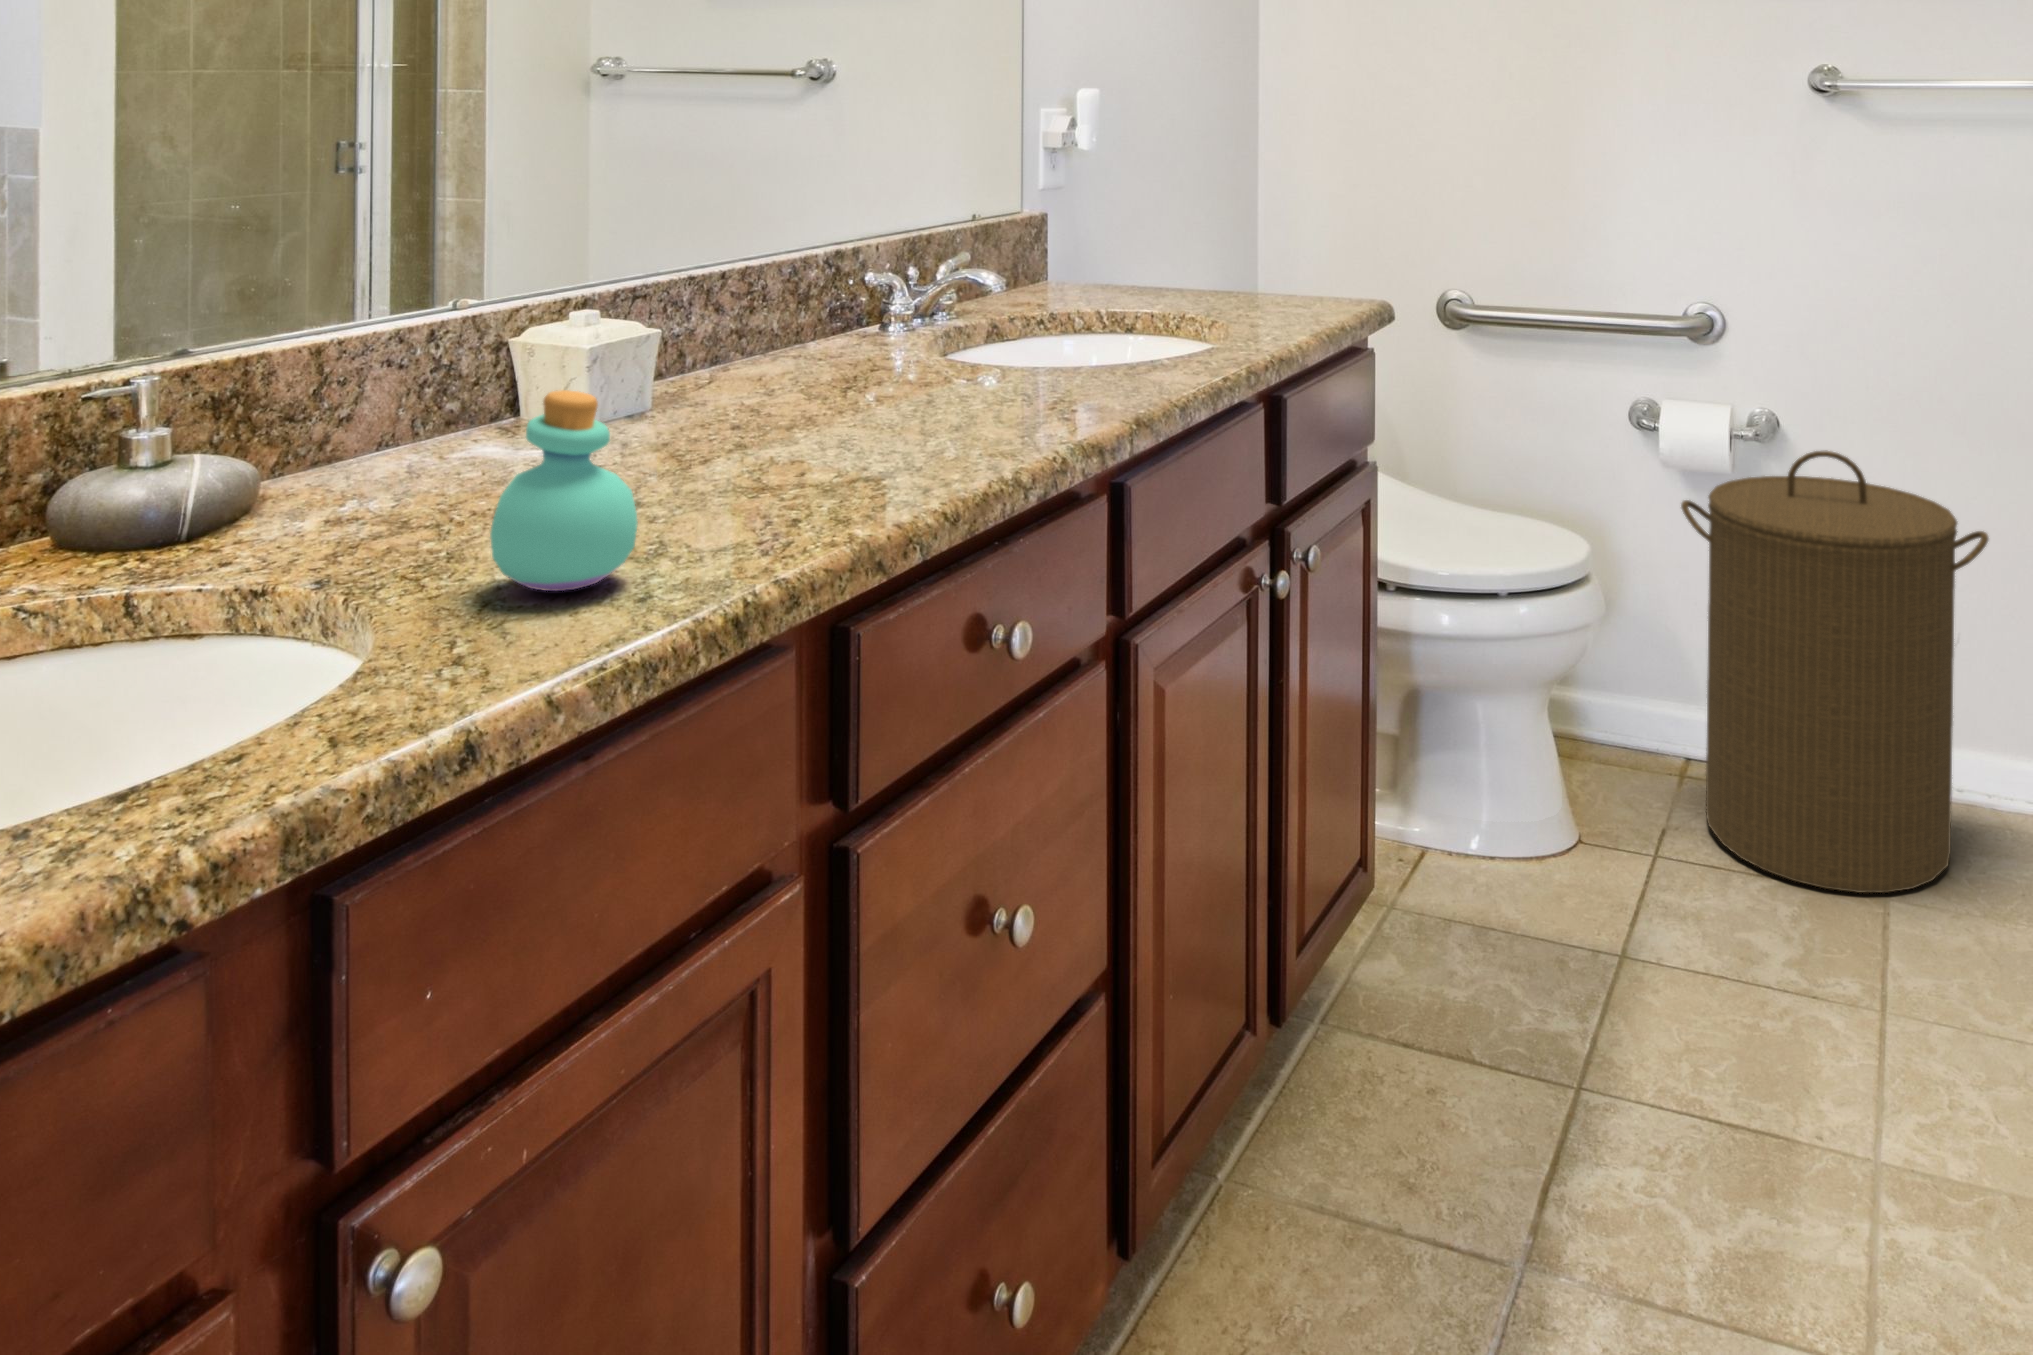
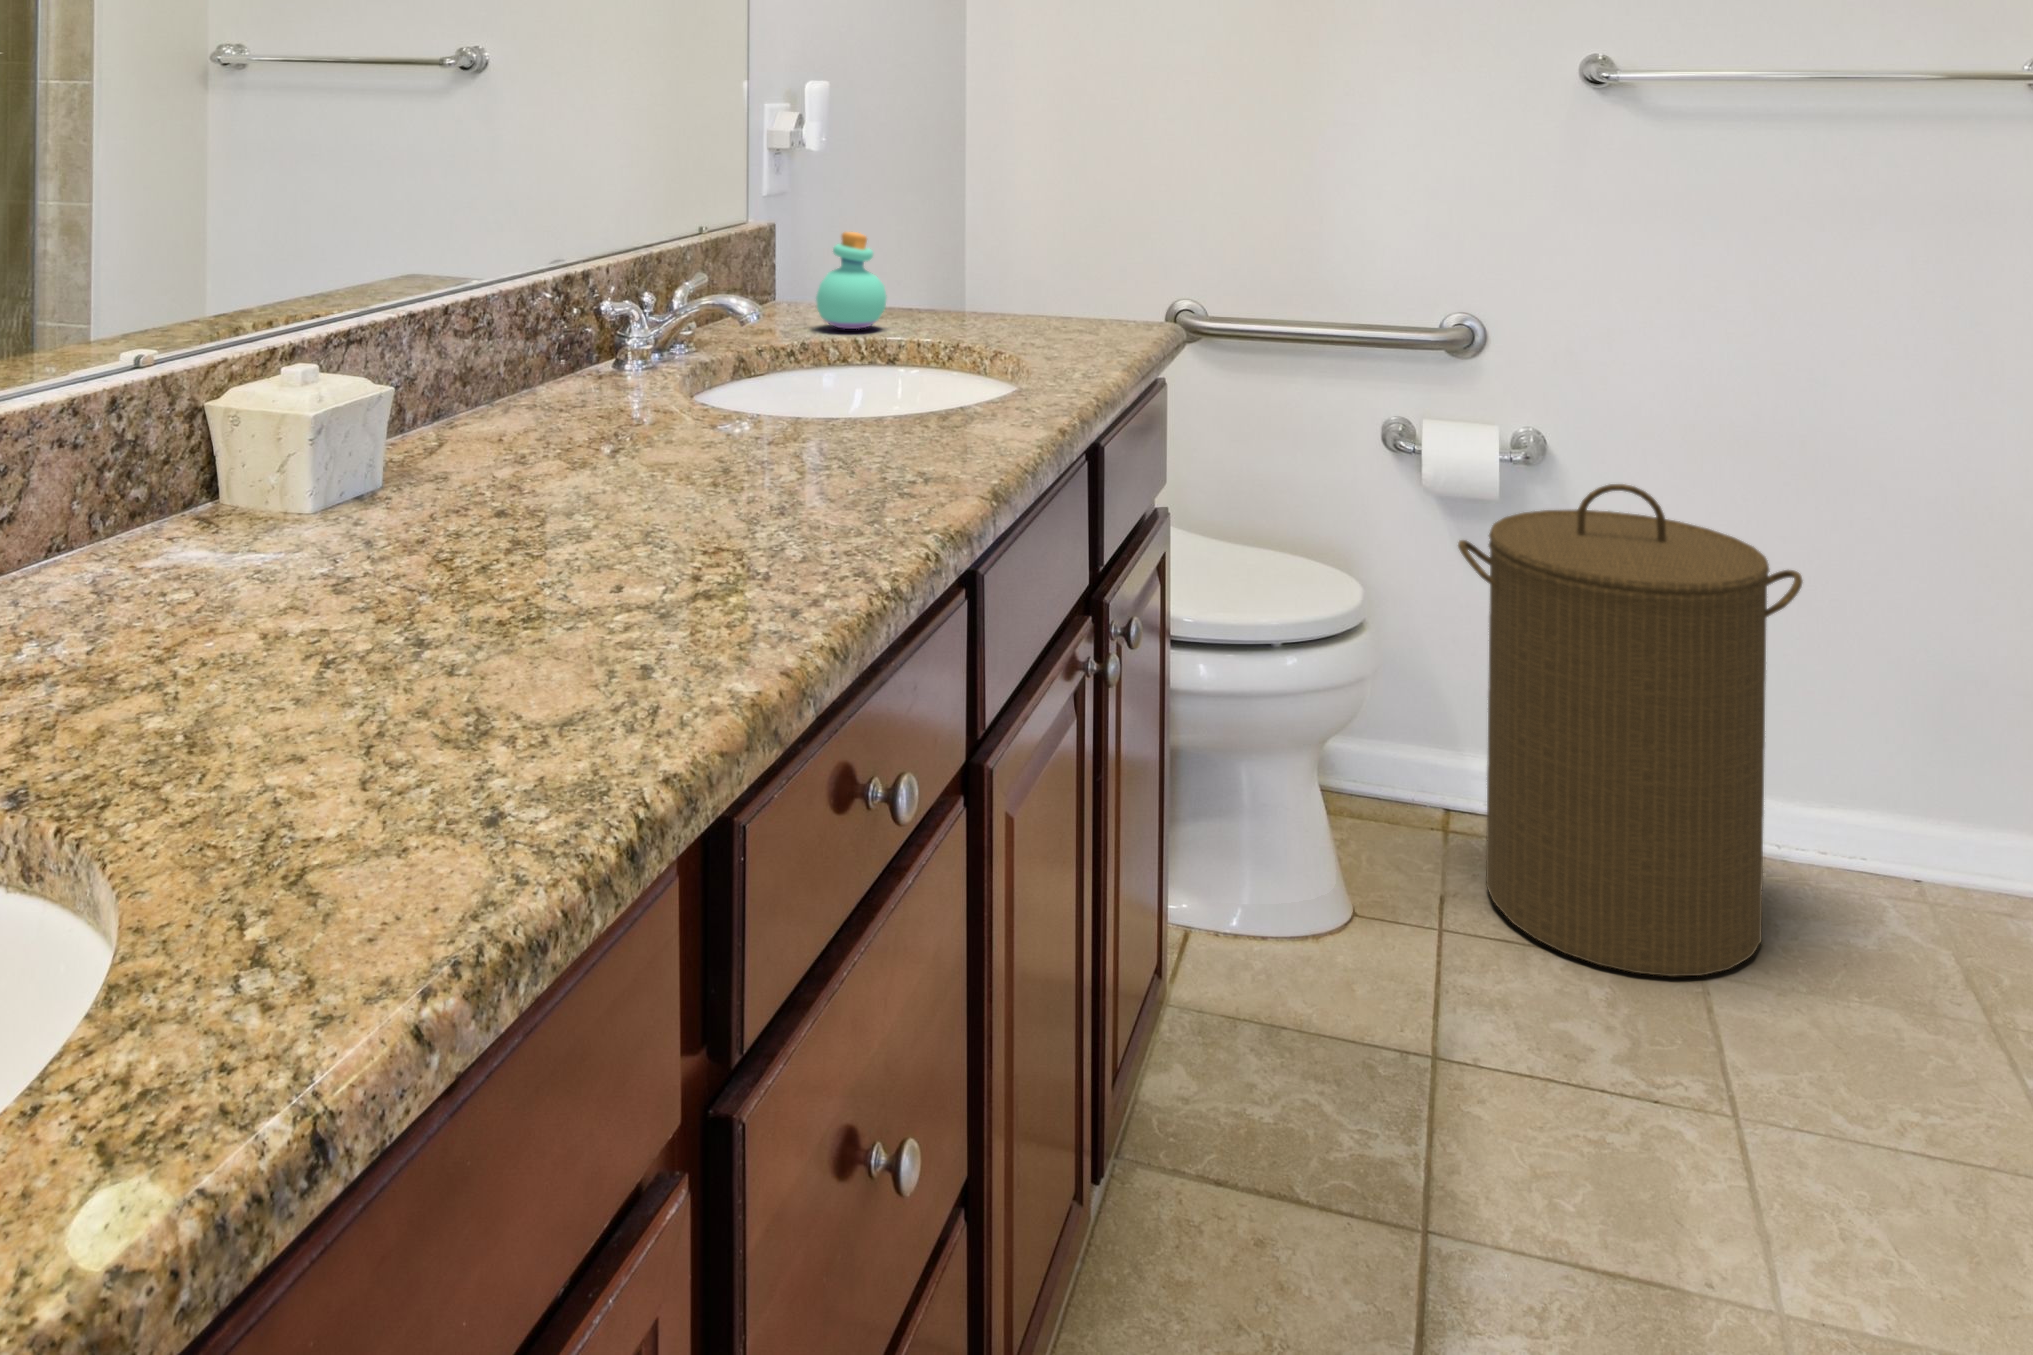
perfume bottle: present [490,390,638,591] -> present [816,232,887,329]

